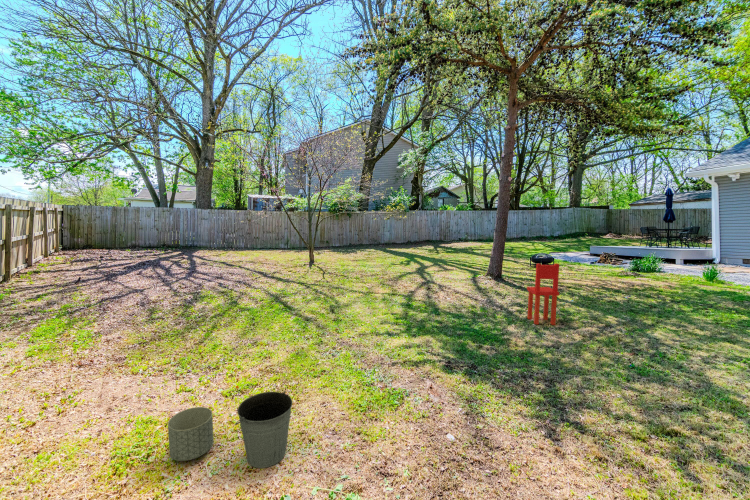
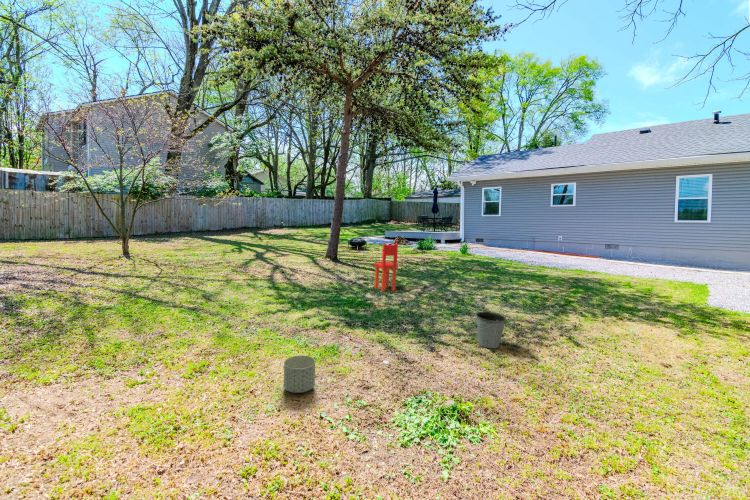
bucket: present [235,391,292,468] -> present [474,311,506,348]
planter: present [168,407,214,461] -> present [284,355,315,393]

